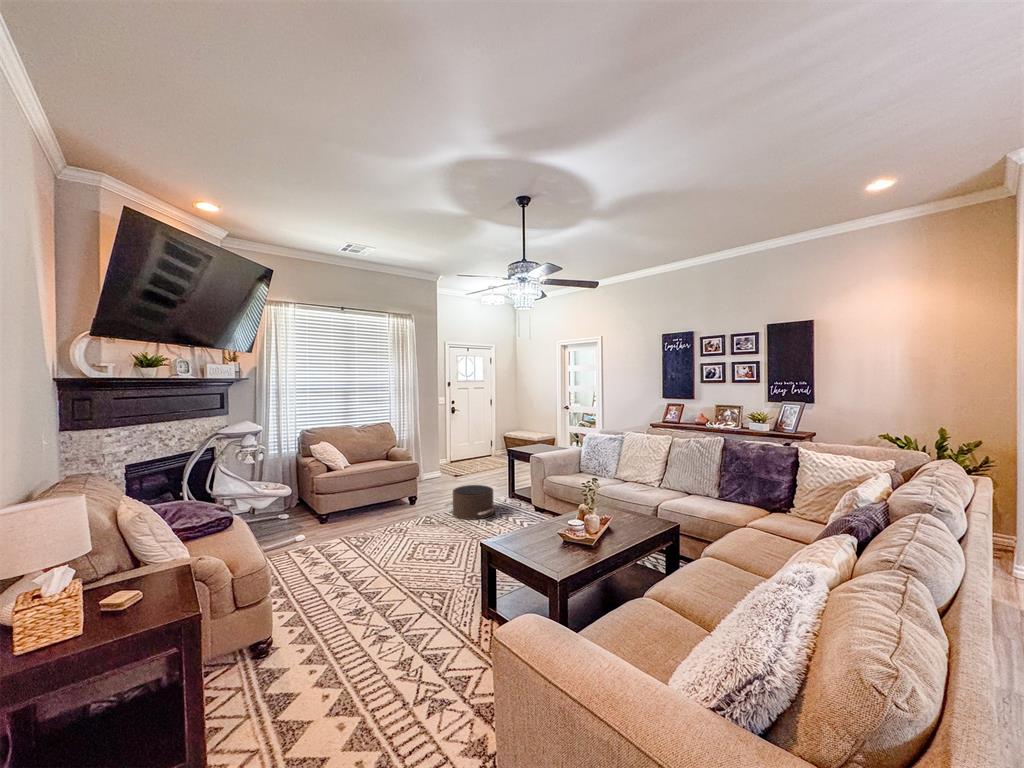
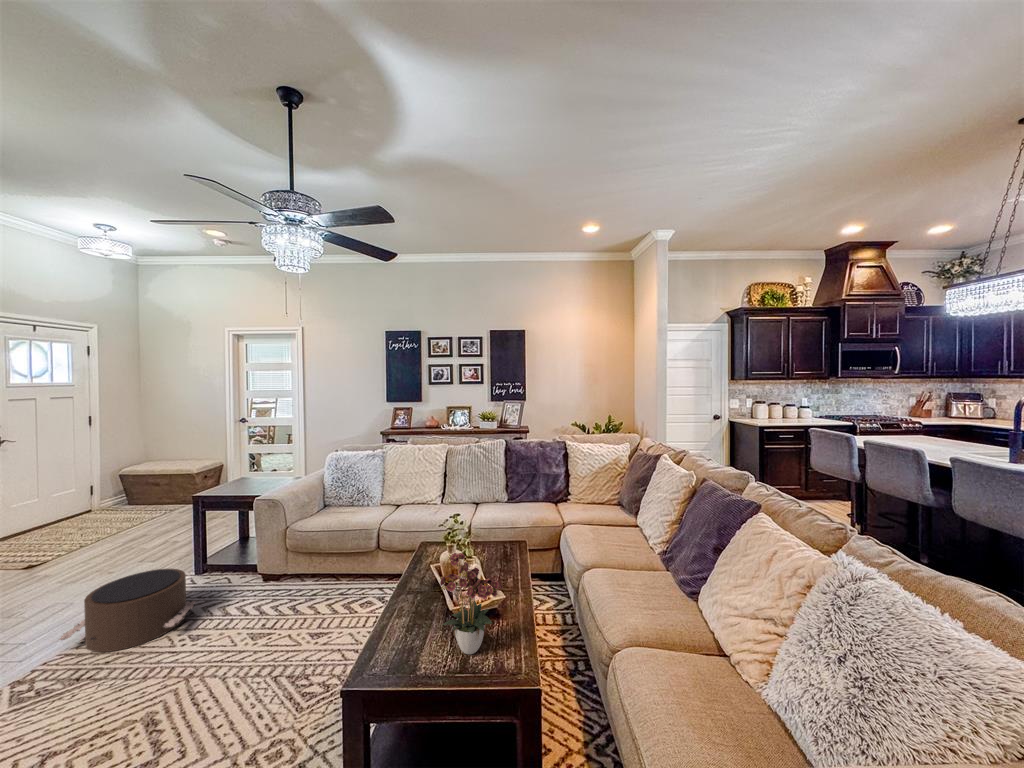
flower arrangement: none [530,486,568,555] -> present [440,553,503,654]

